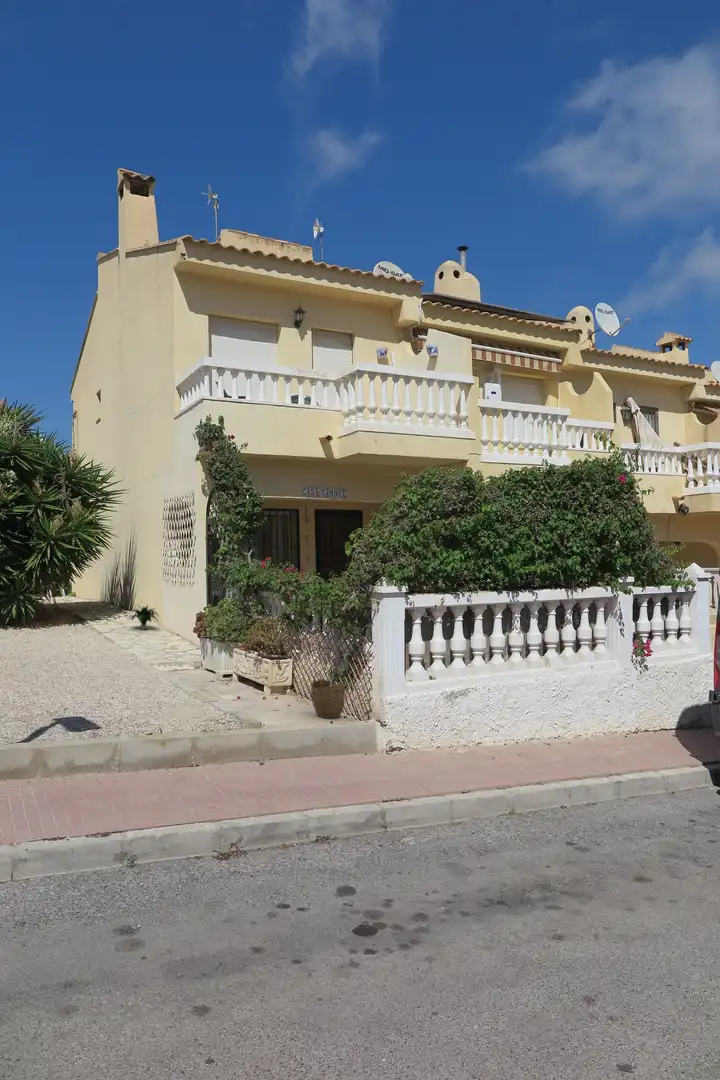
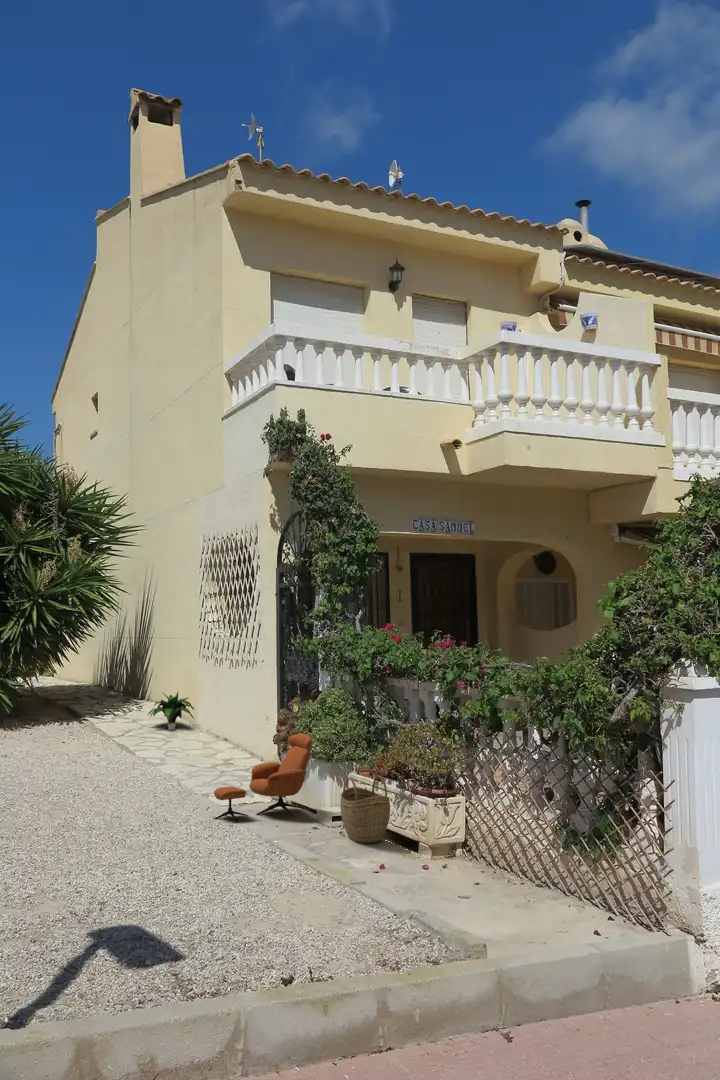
lounge chair: none [151,626,216,678] -> present [213,734,312,822]
woven basket: present [311,673,345,718] -> present [340,775,390,844]

